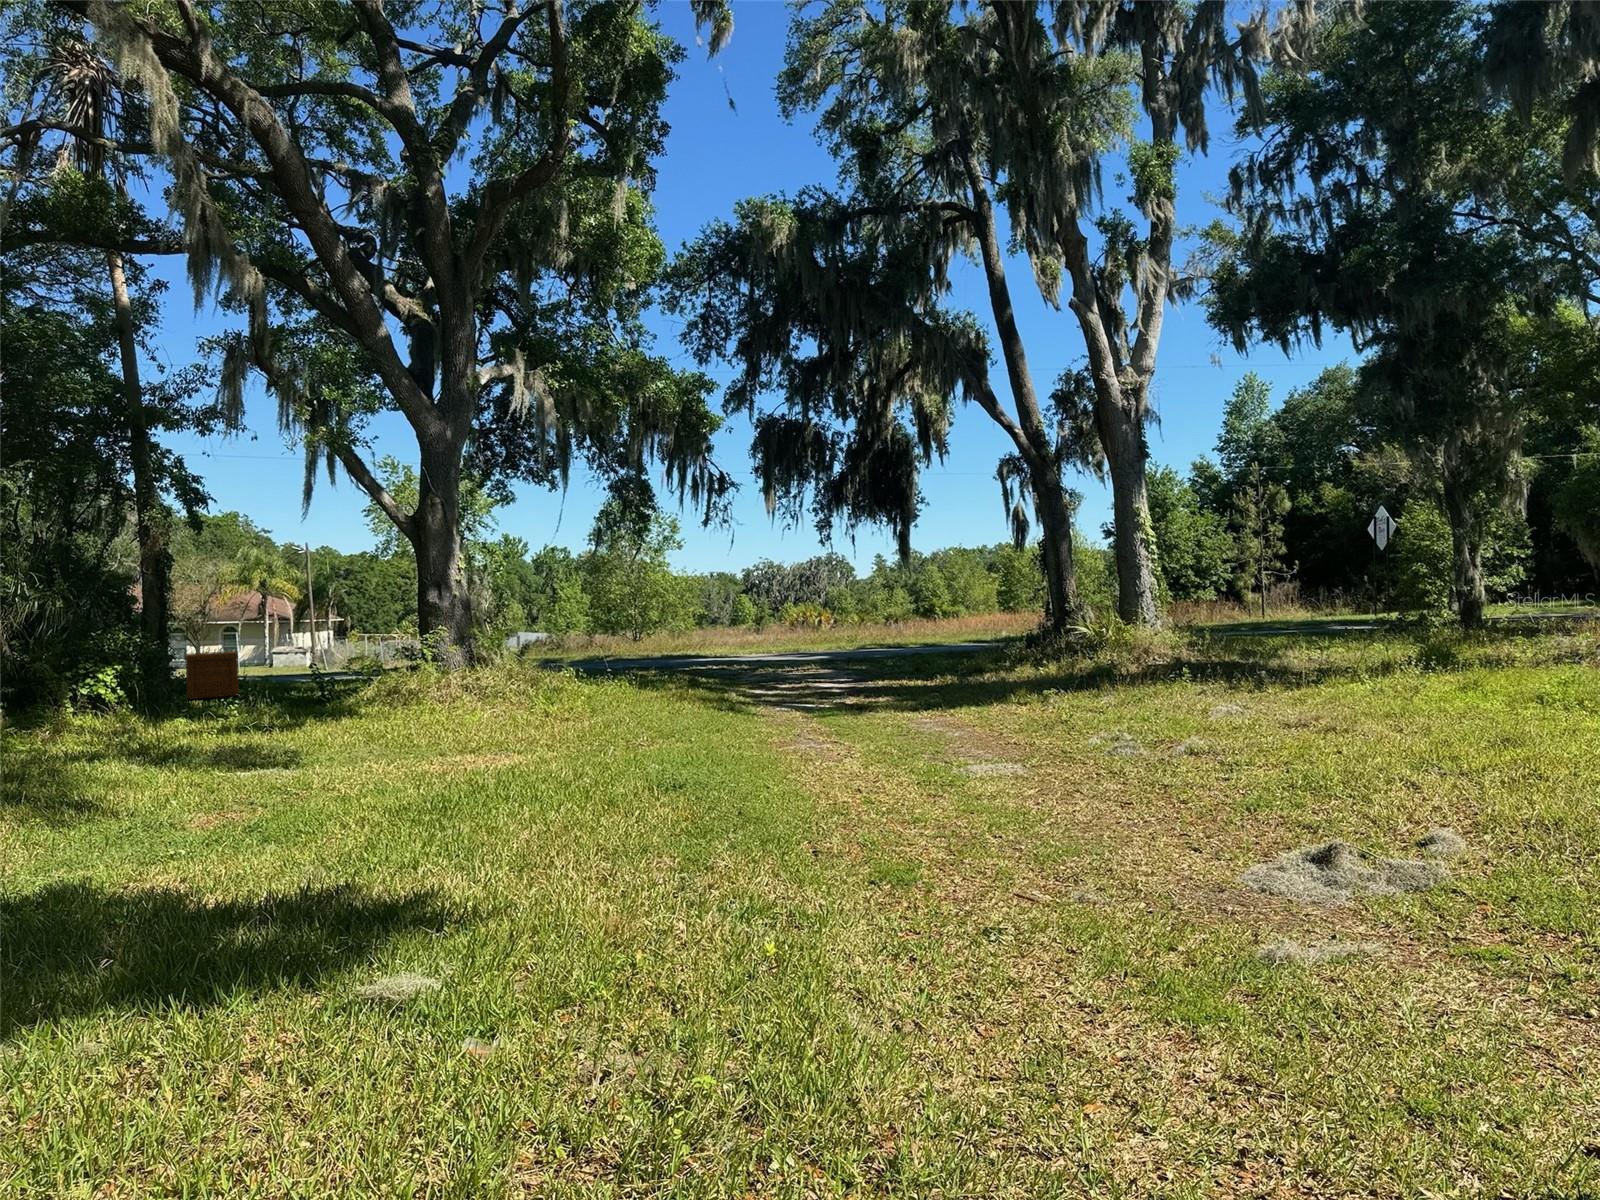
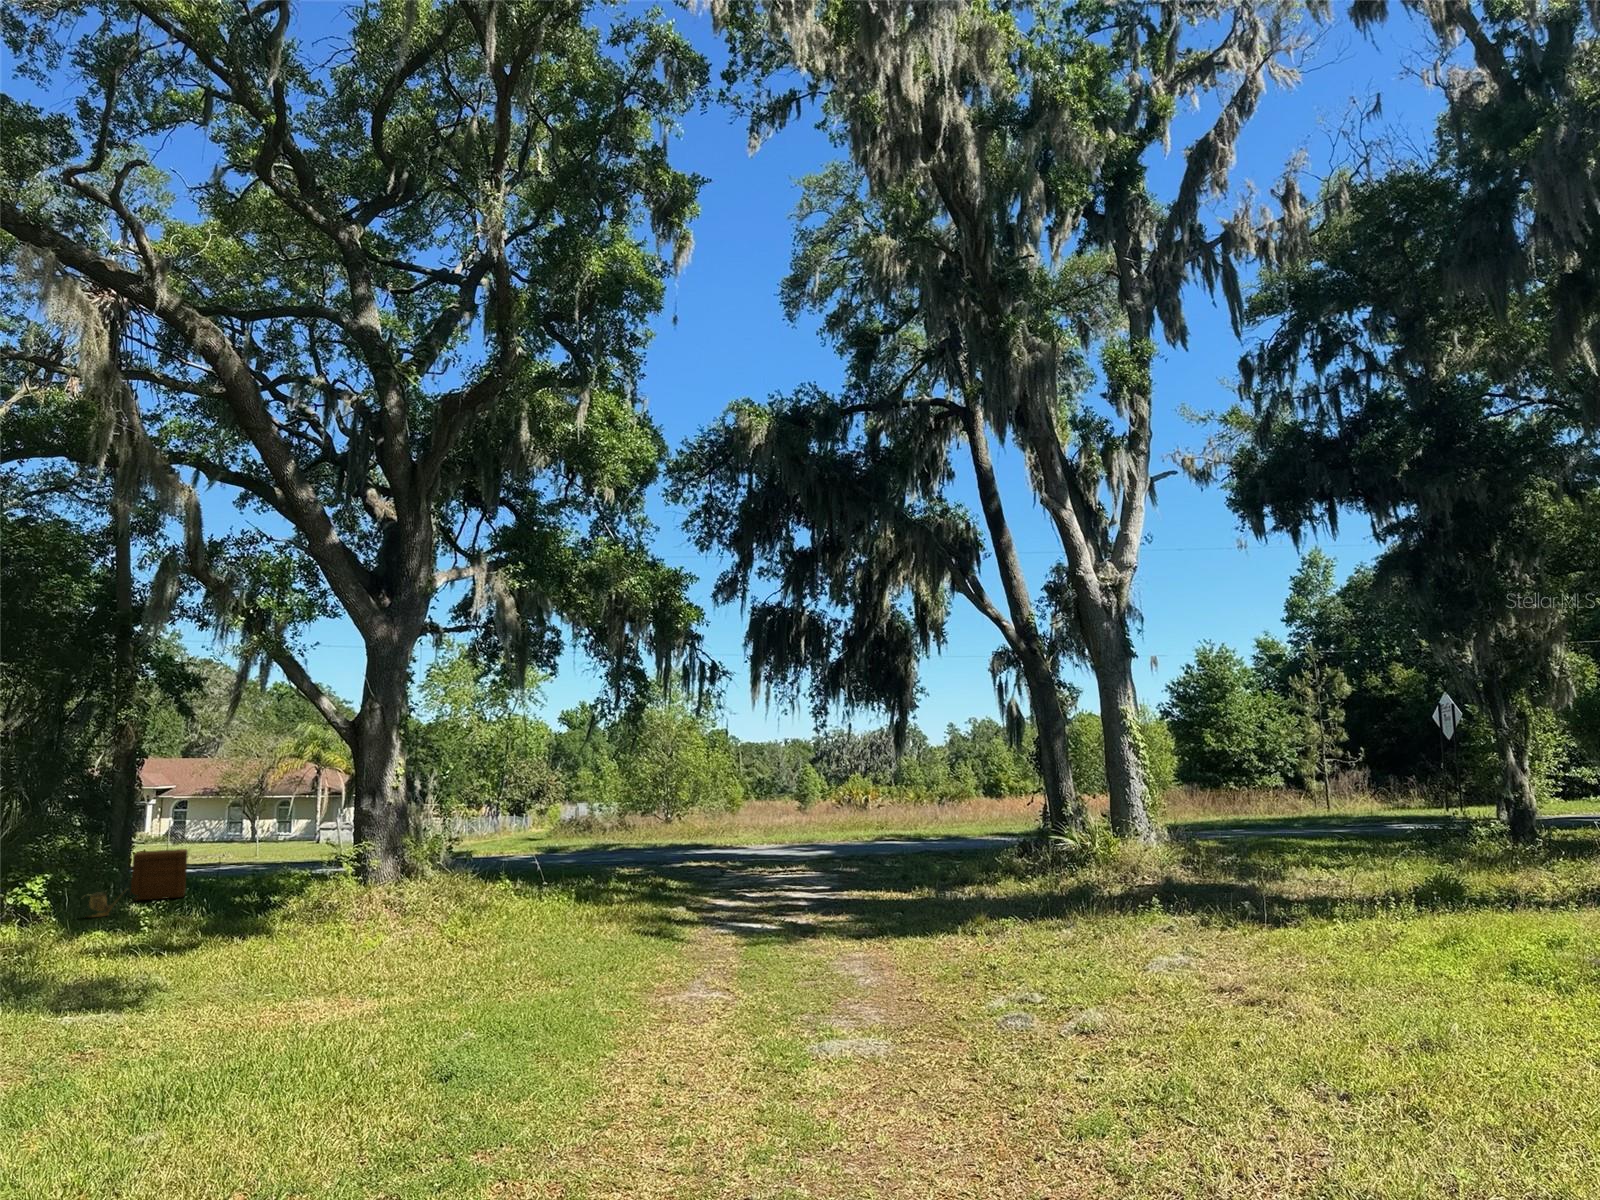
watering can: none [145,684,191,712] -> present [83,890,126,917]

